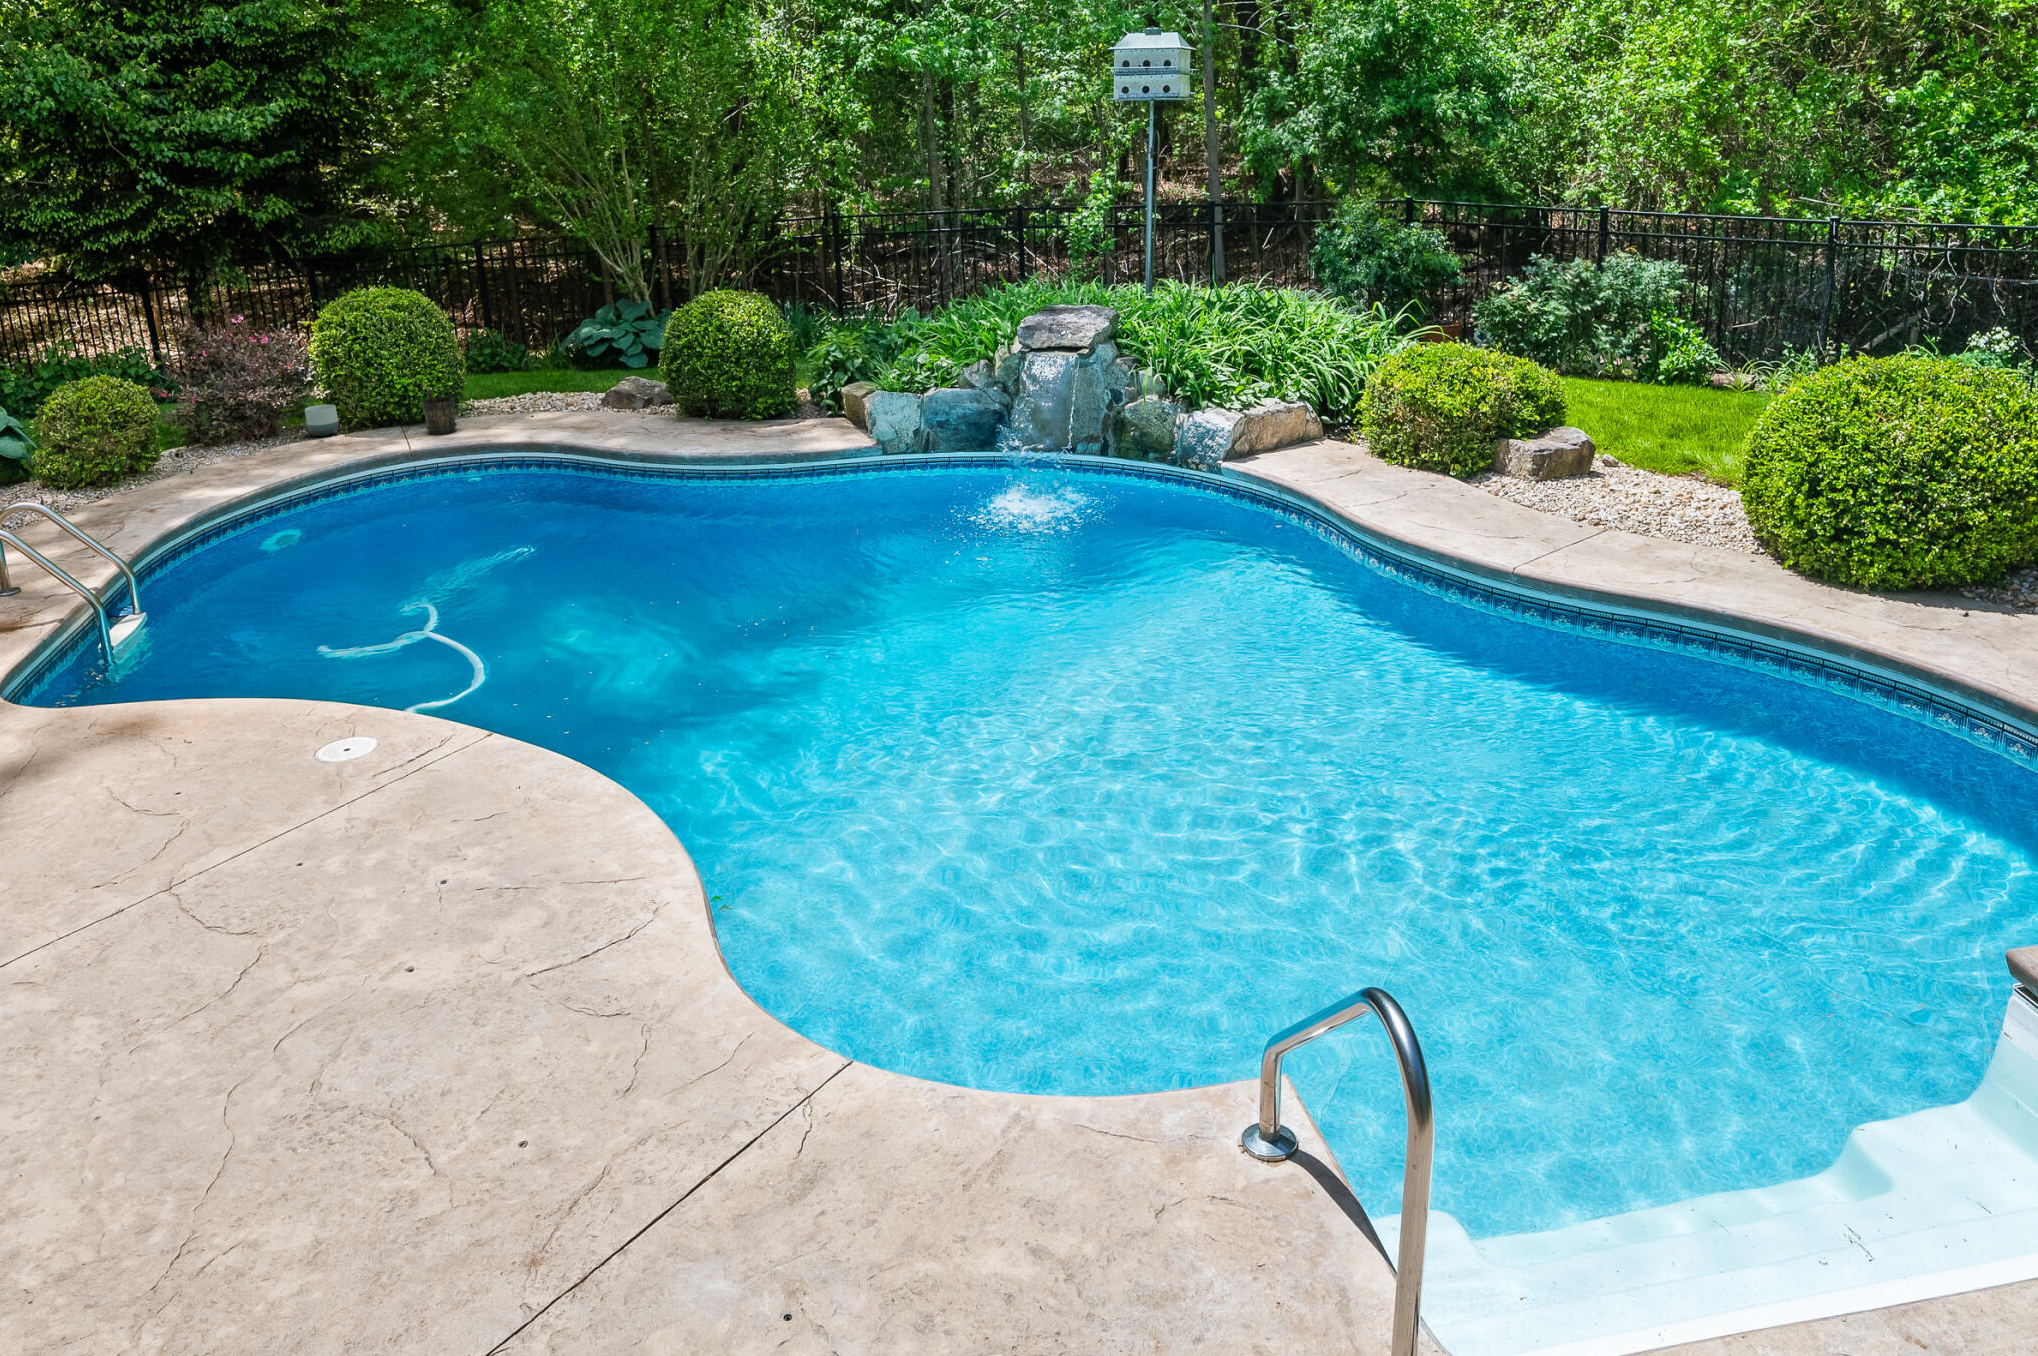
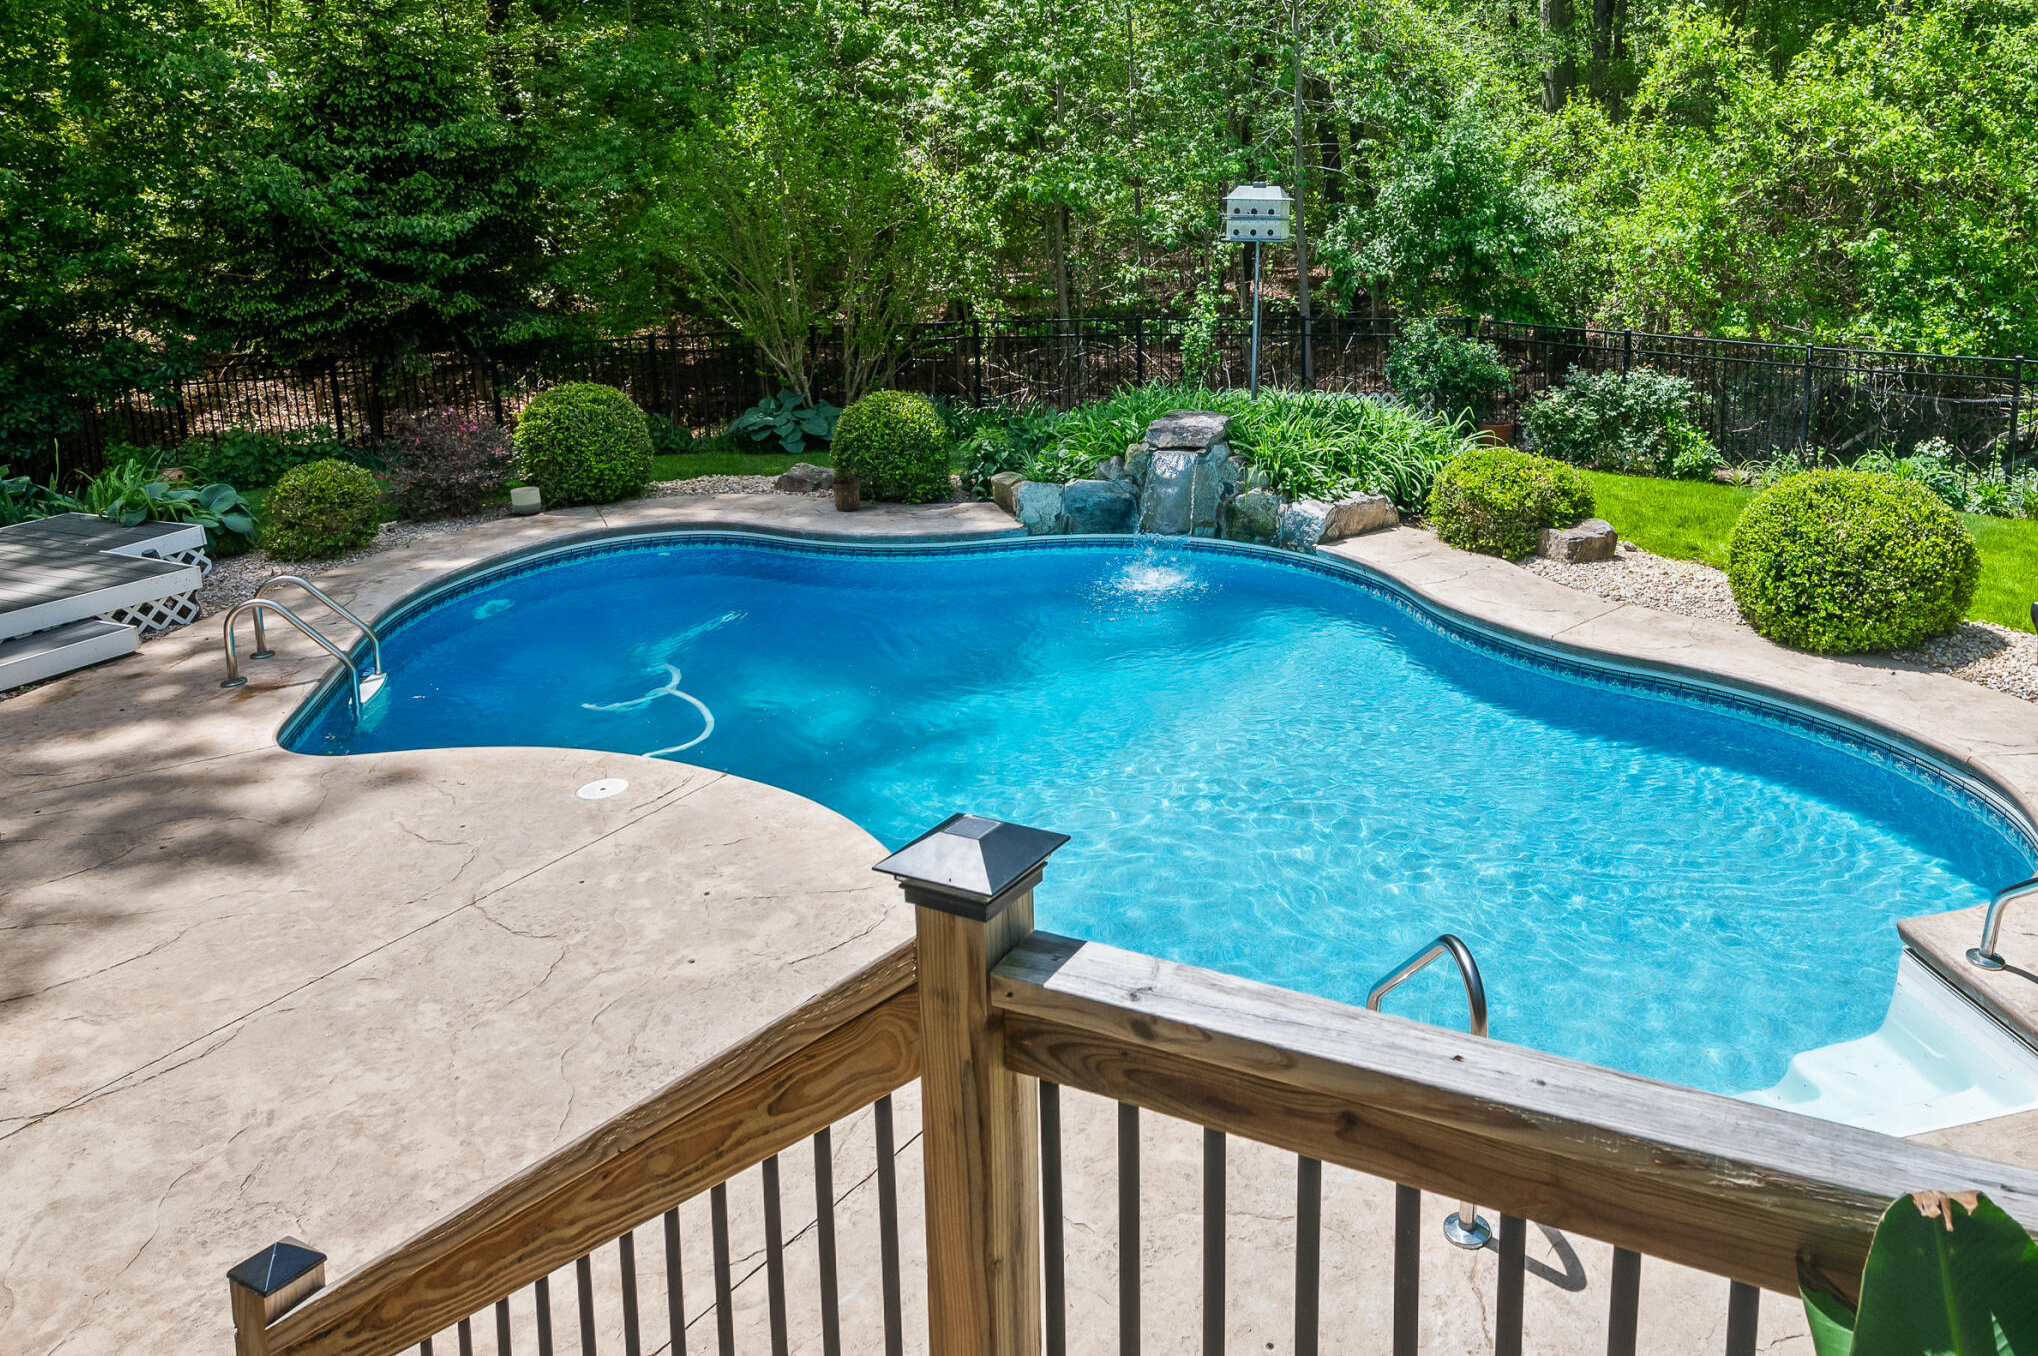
bucket: present [422,384,457,435] -> present [832,468,860,512]

